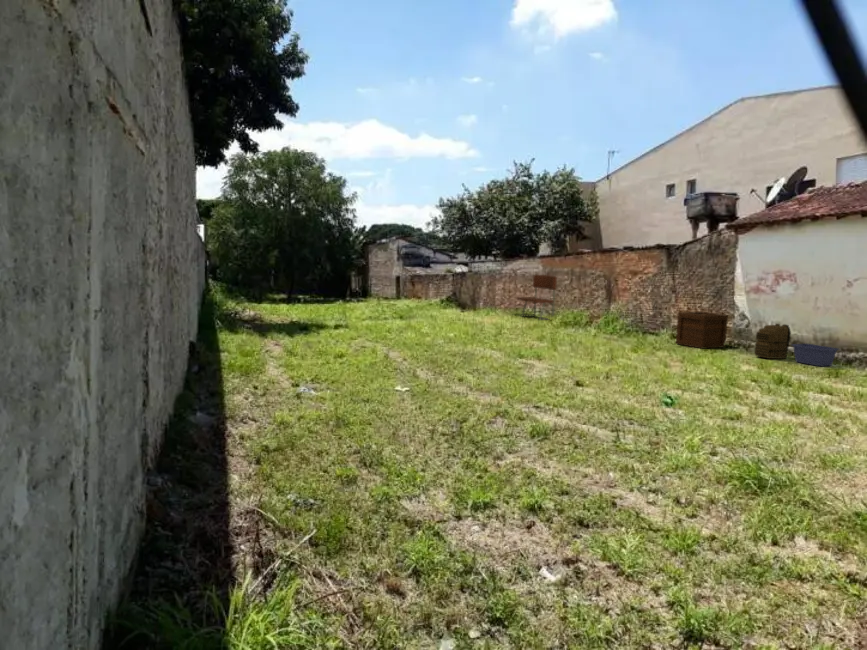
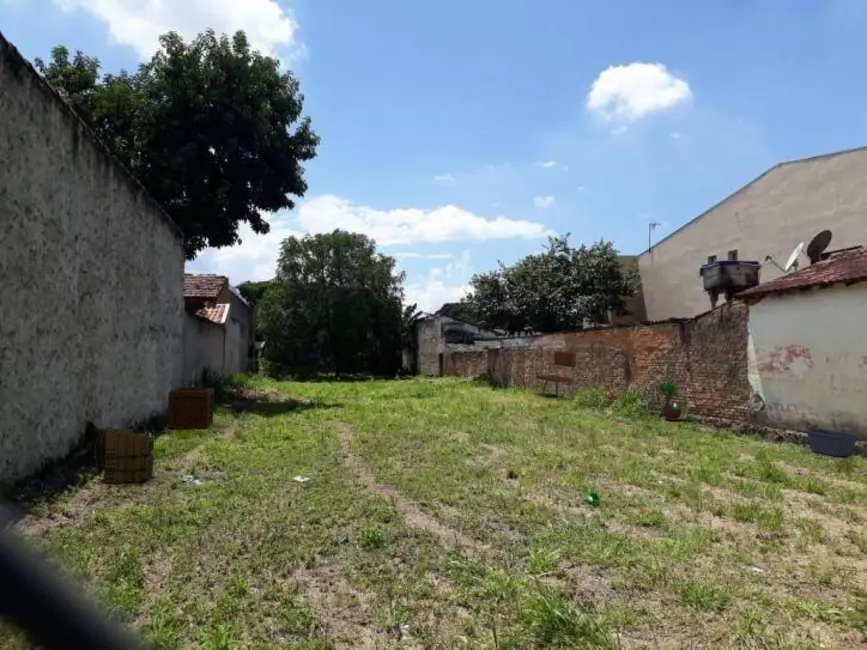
potted tree: none [642,298,668,338] -> present [656,381,682,421]
wooden crate: present [676,312,728,349] -> present [168,388,214,429]
backpack: present [755,324,791,359] -> present [94,427,154,483]

